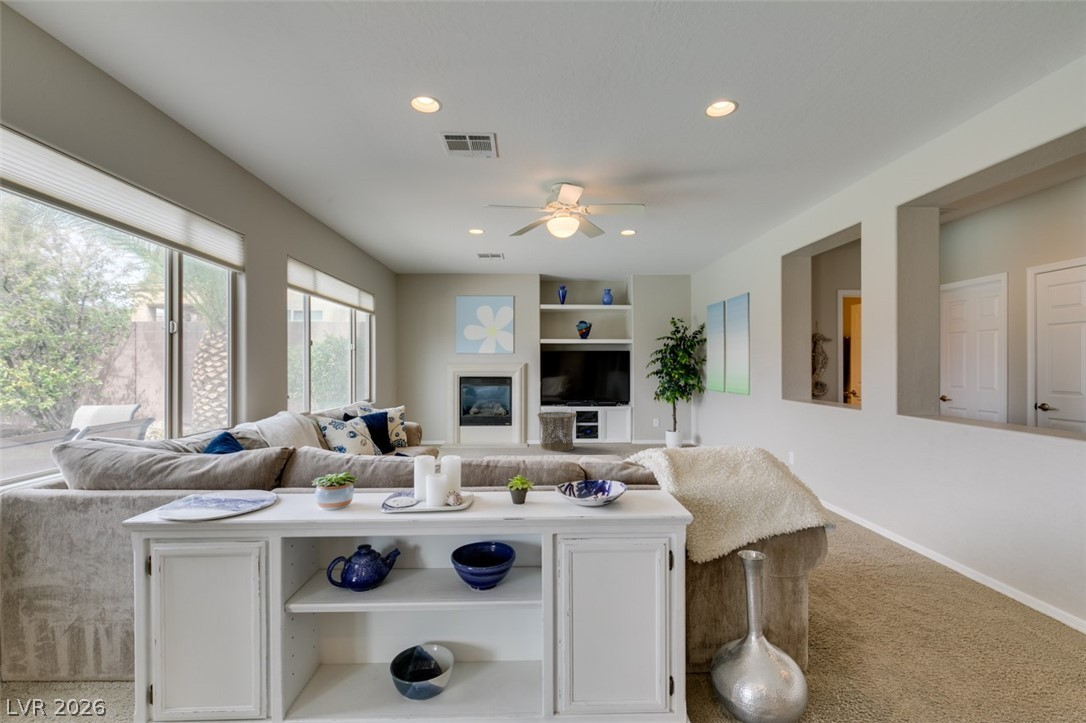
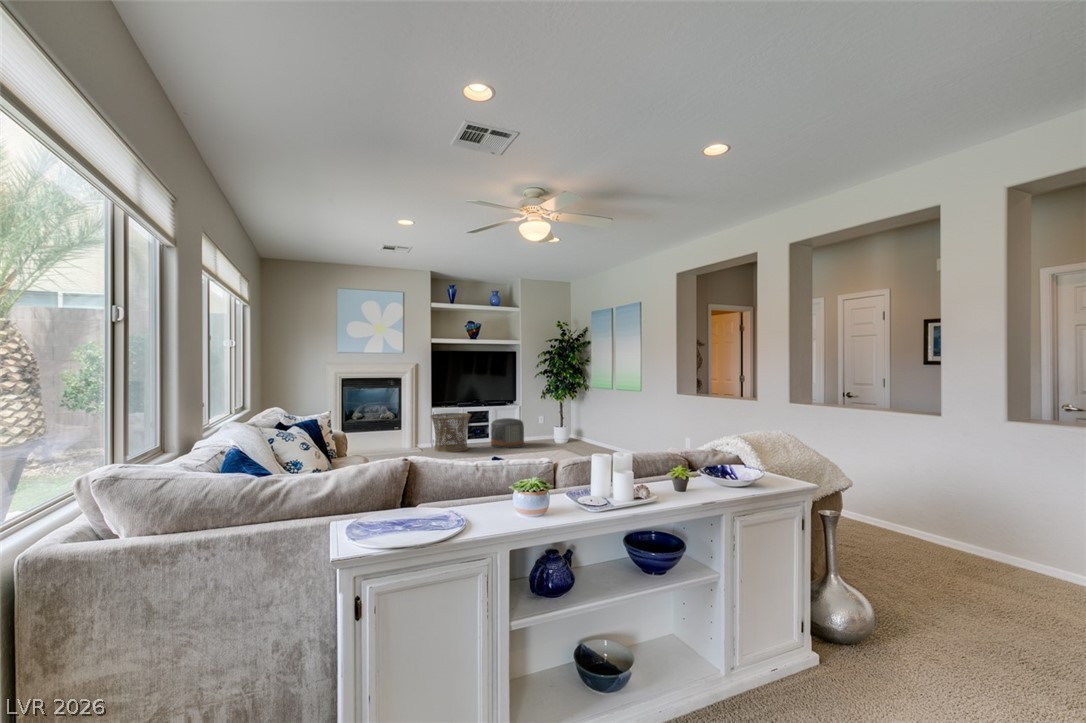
pouf: none [598,420,632,451] -> present [491,418,524,448]

